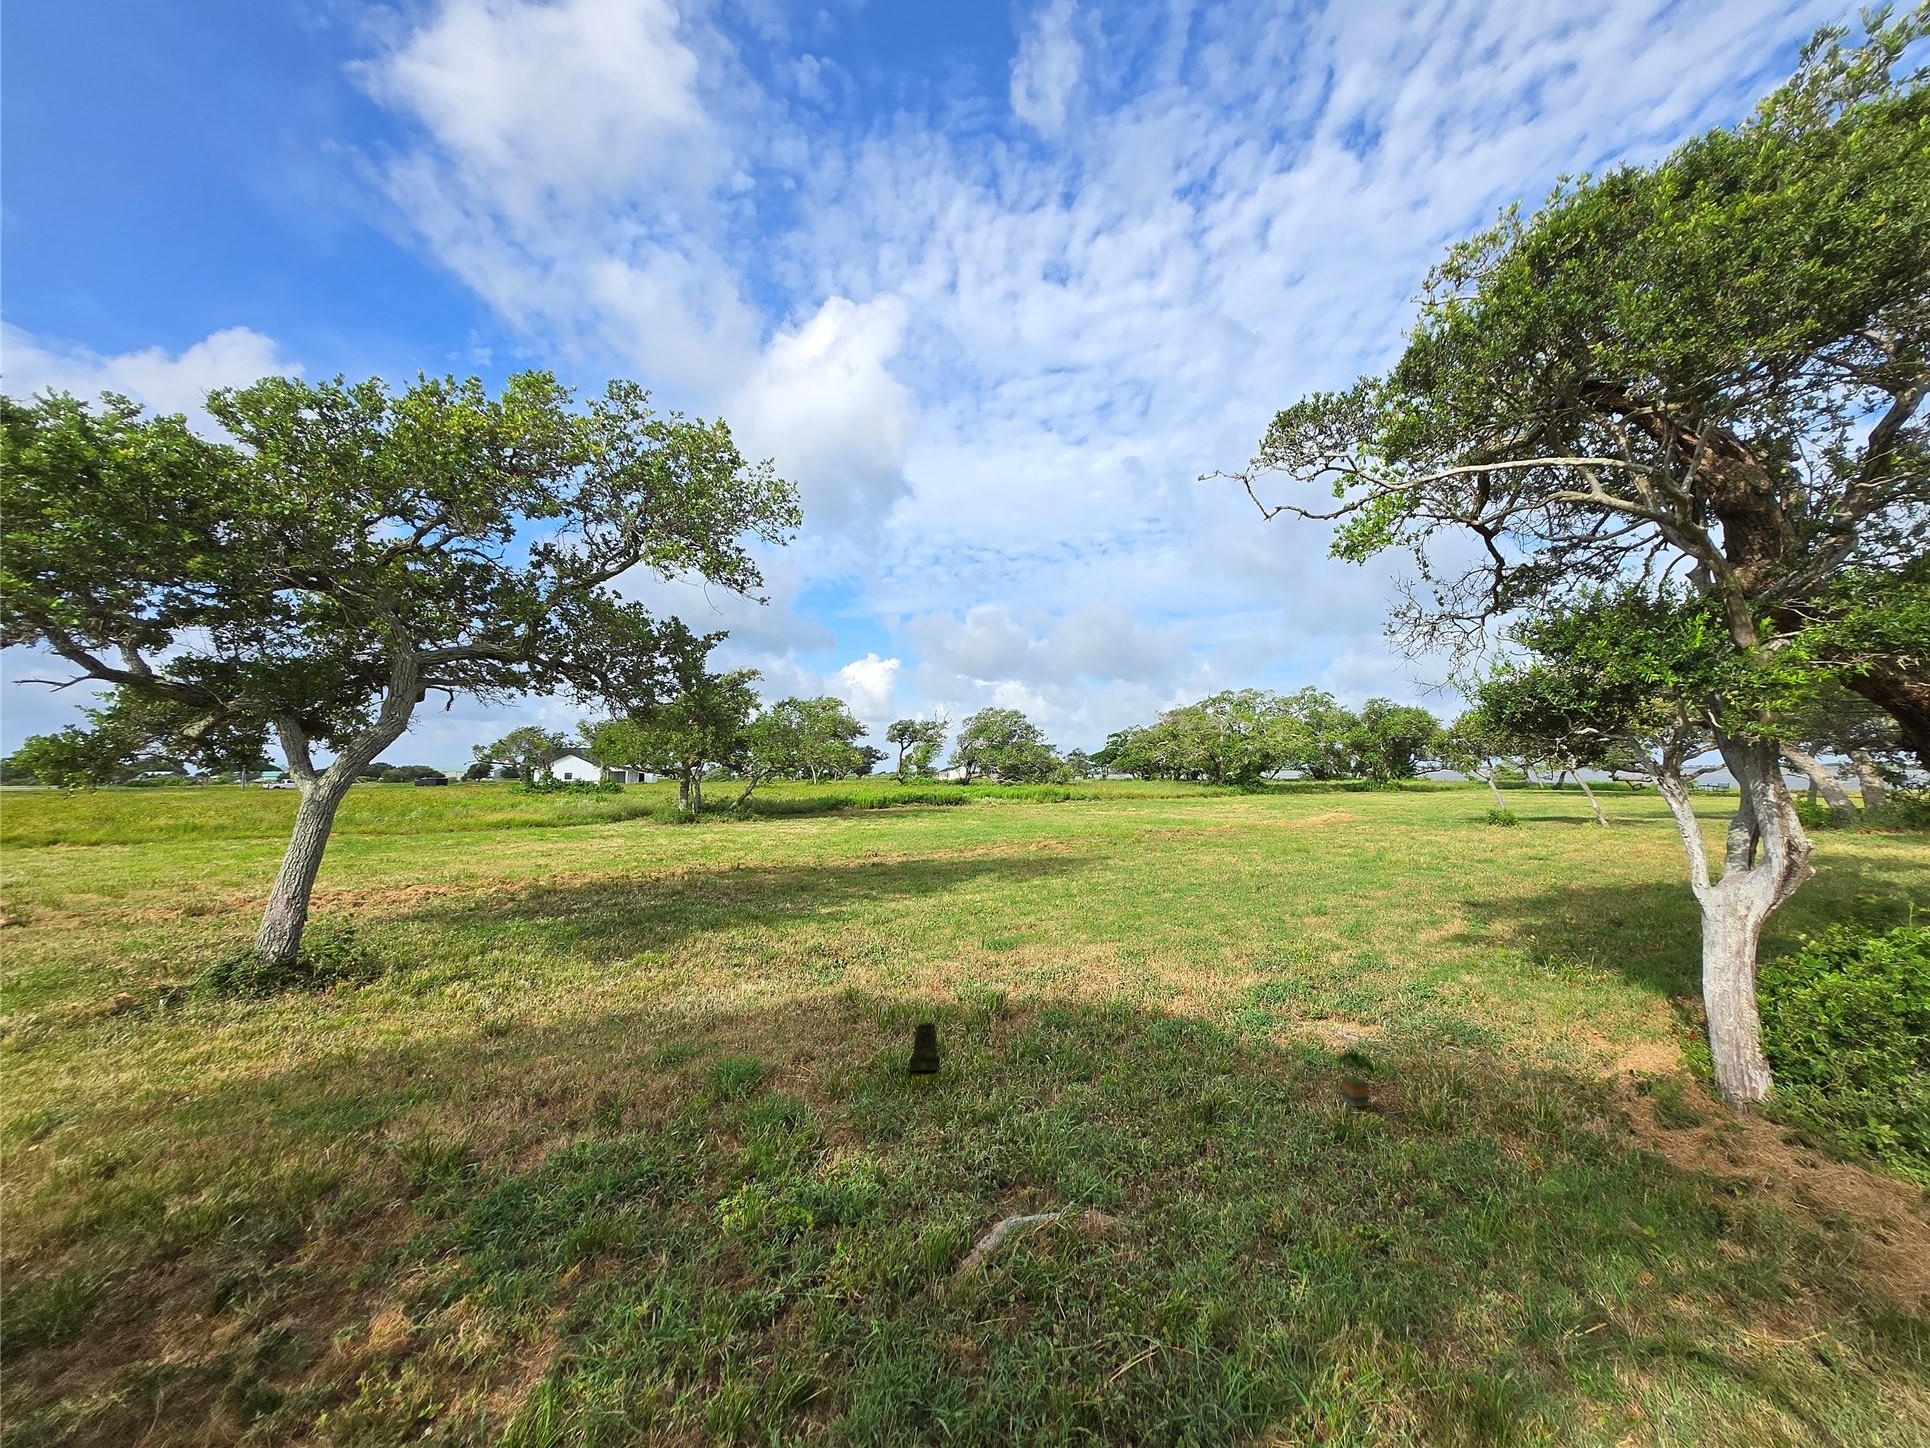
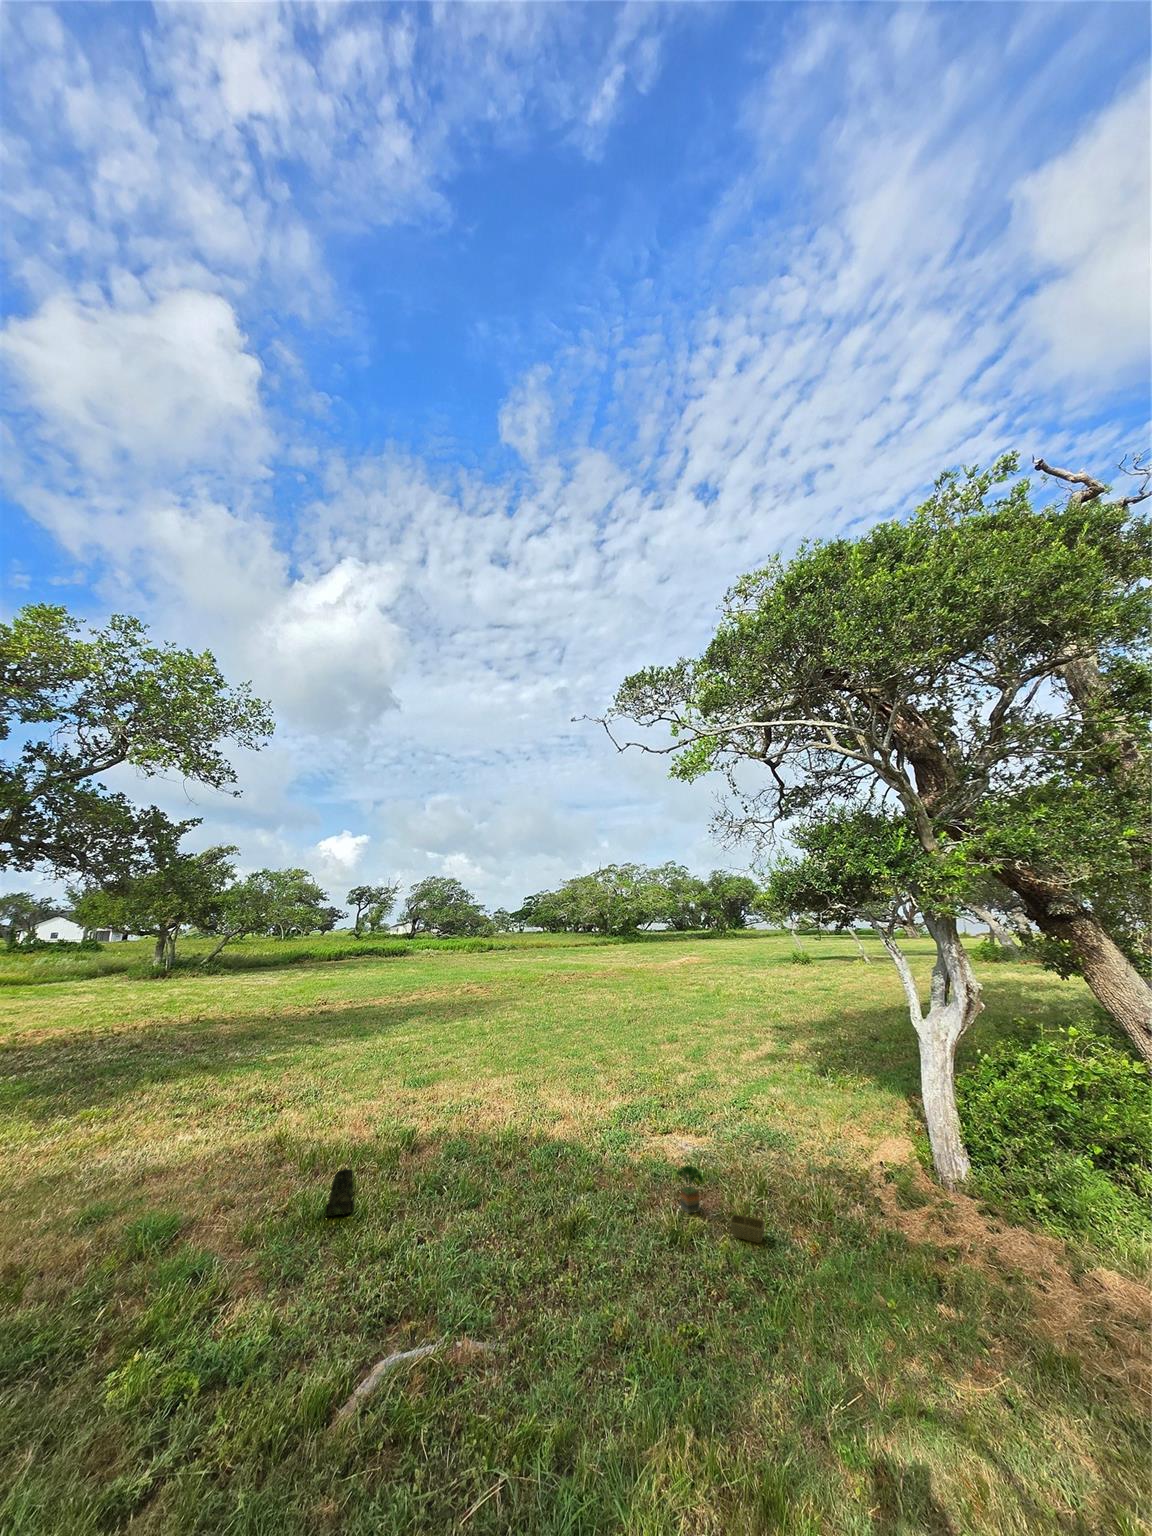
basket: none [1416,1103,1467,1149] -> present [730,1206,765,1243]

